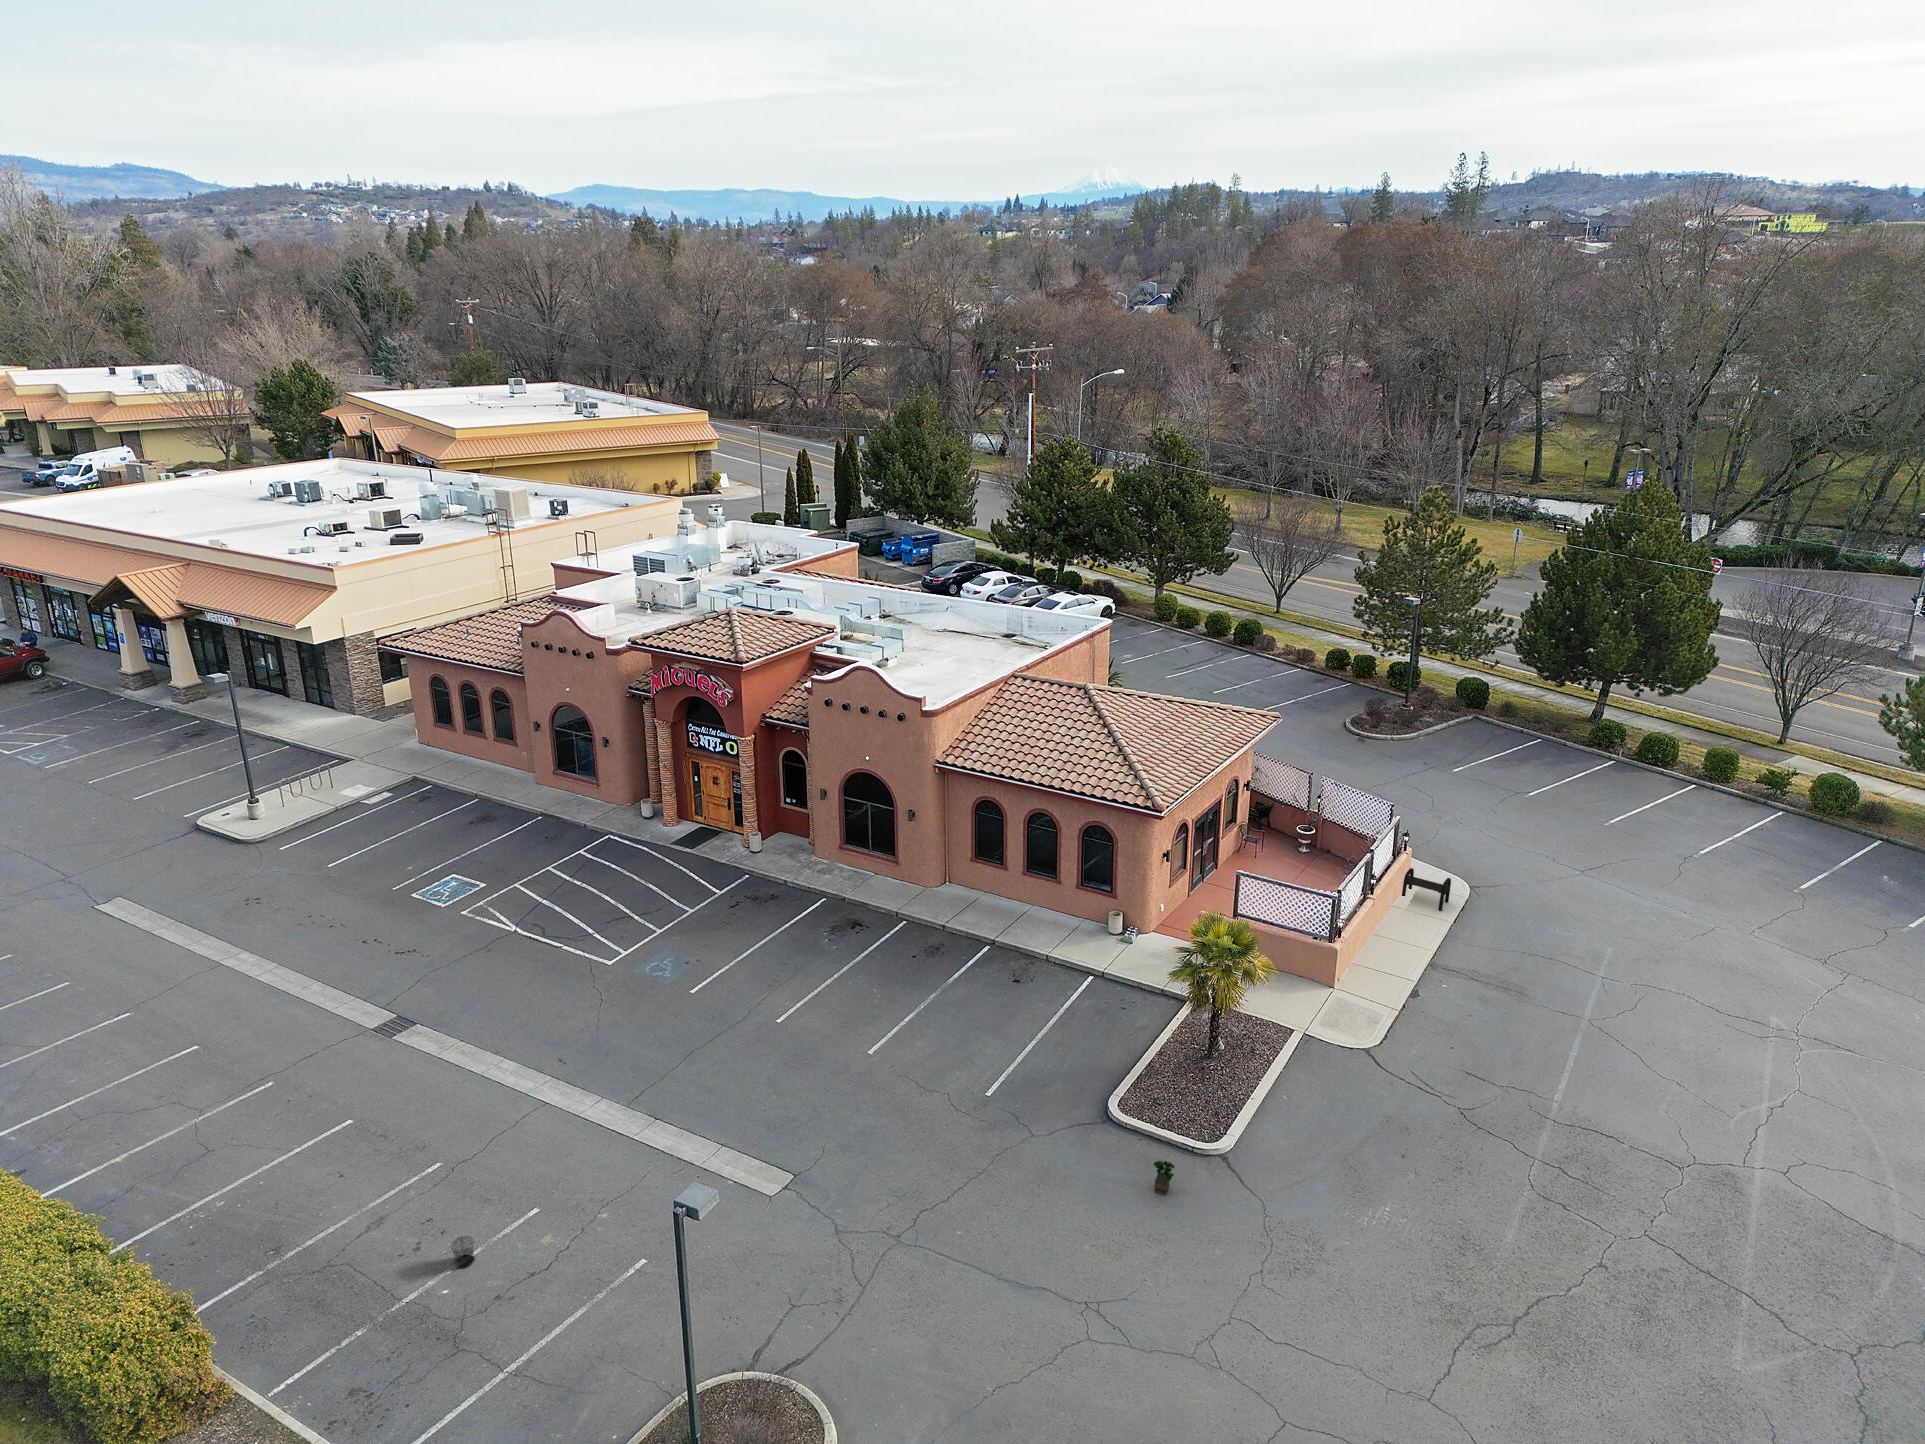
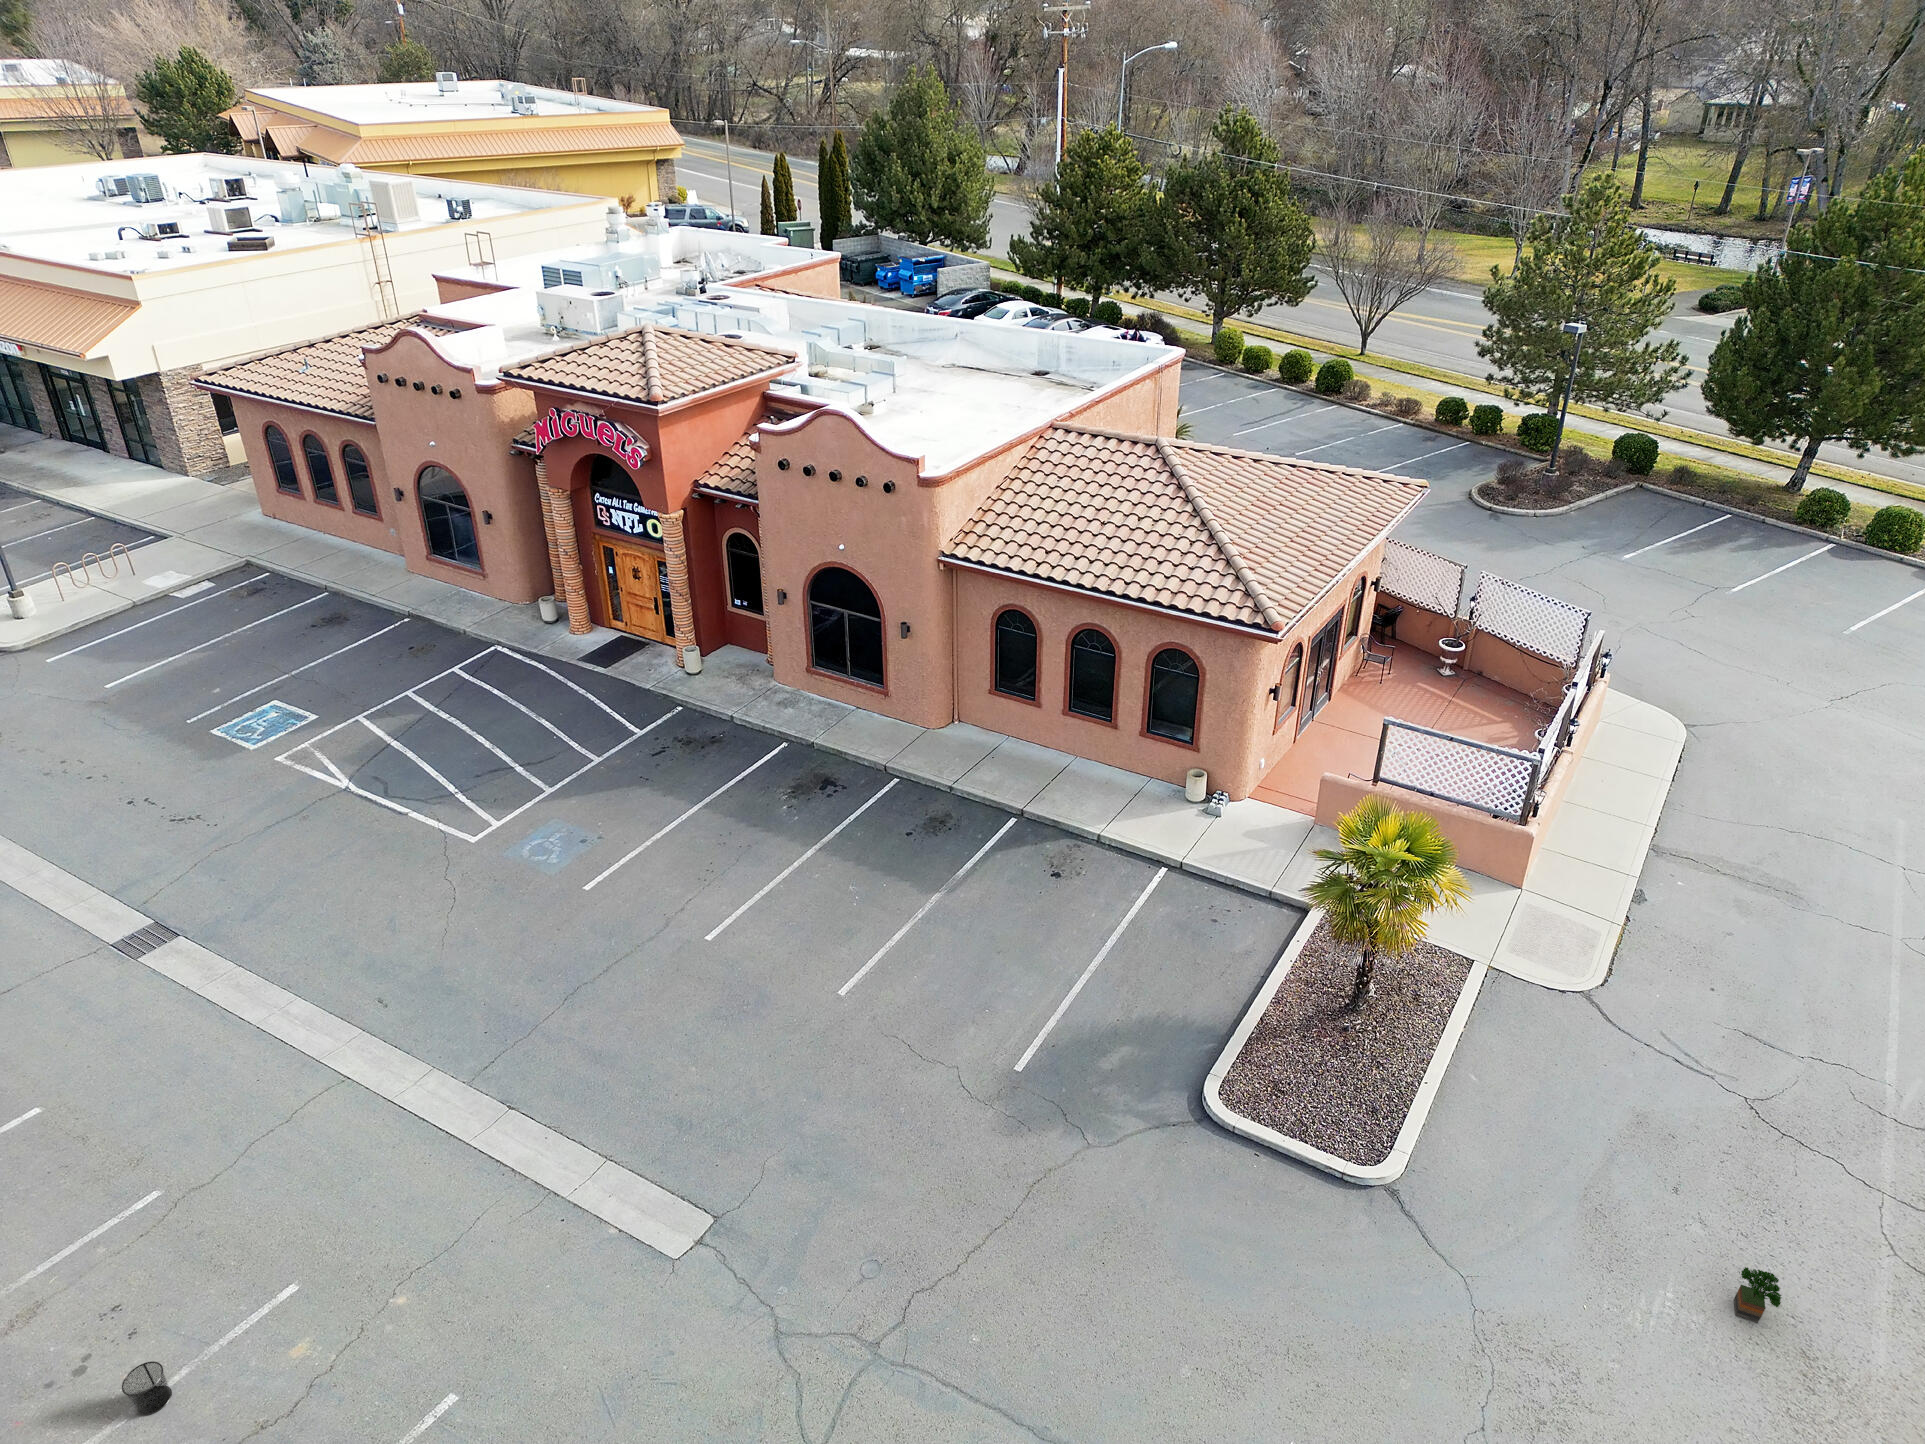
bench: present [1402,868,1451,911] -> none [1588,704,1664,765]
potted tree: present [1154,1161,1174,1195] -> present [1734,1267,1781,1323]

